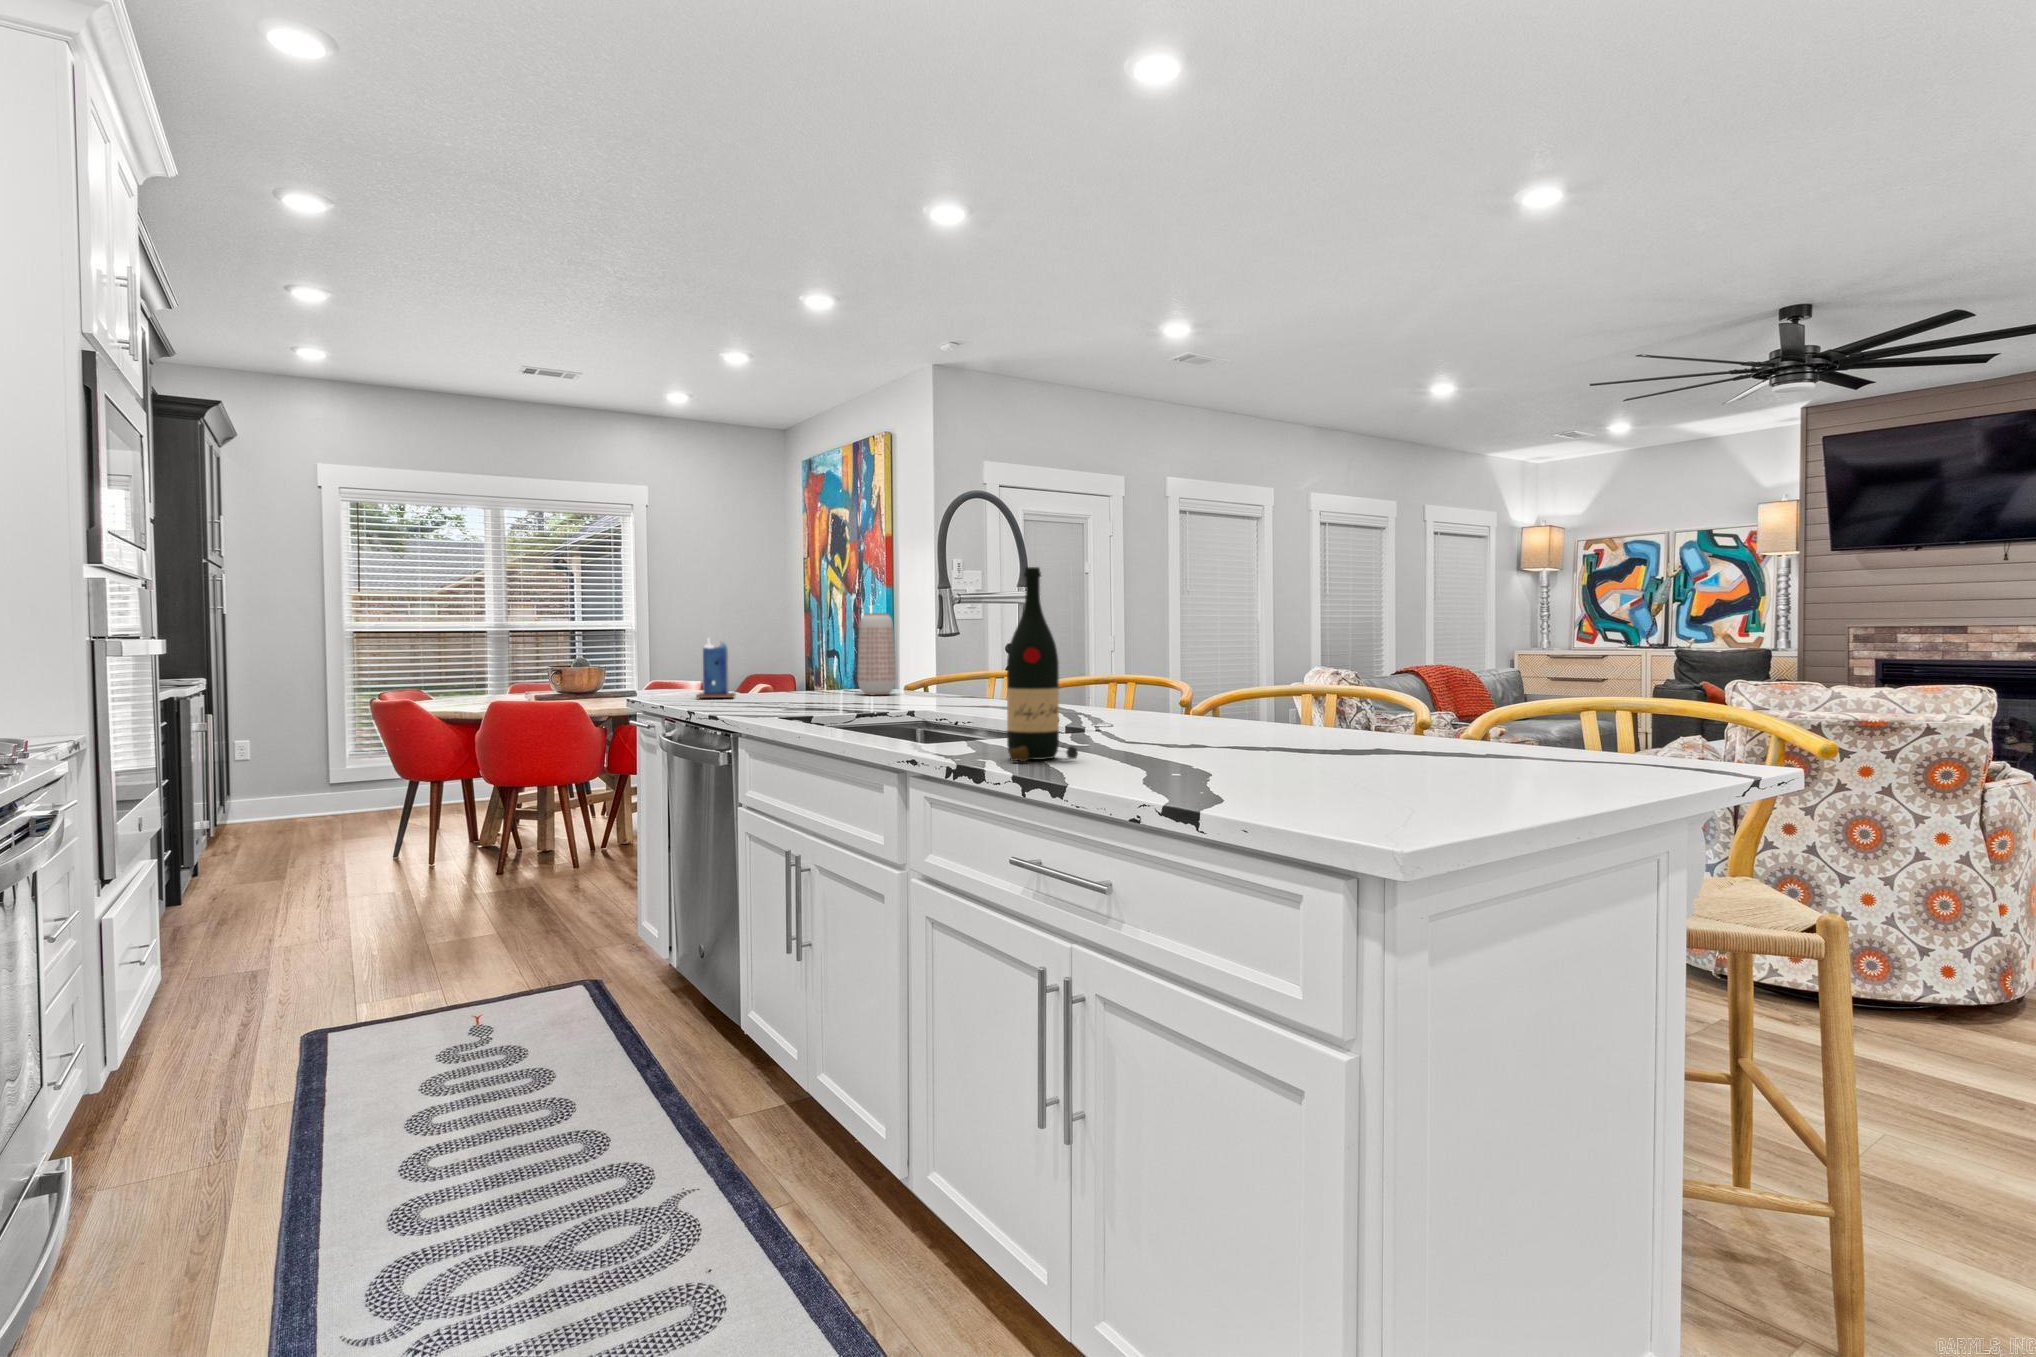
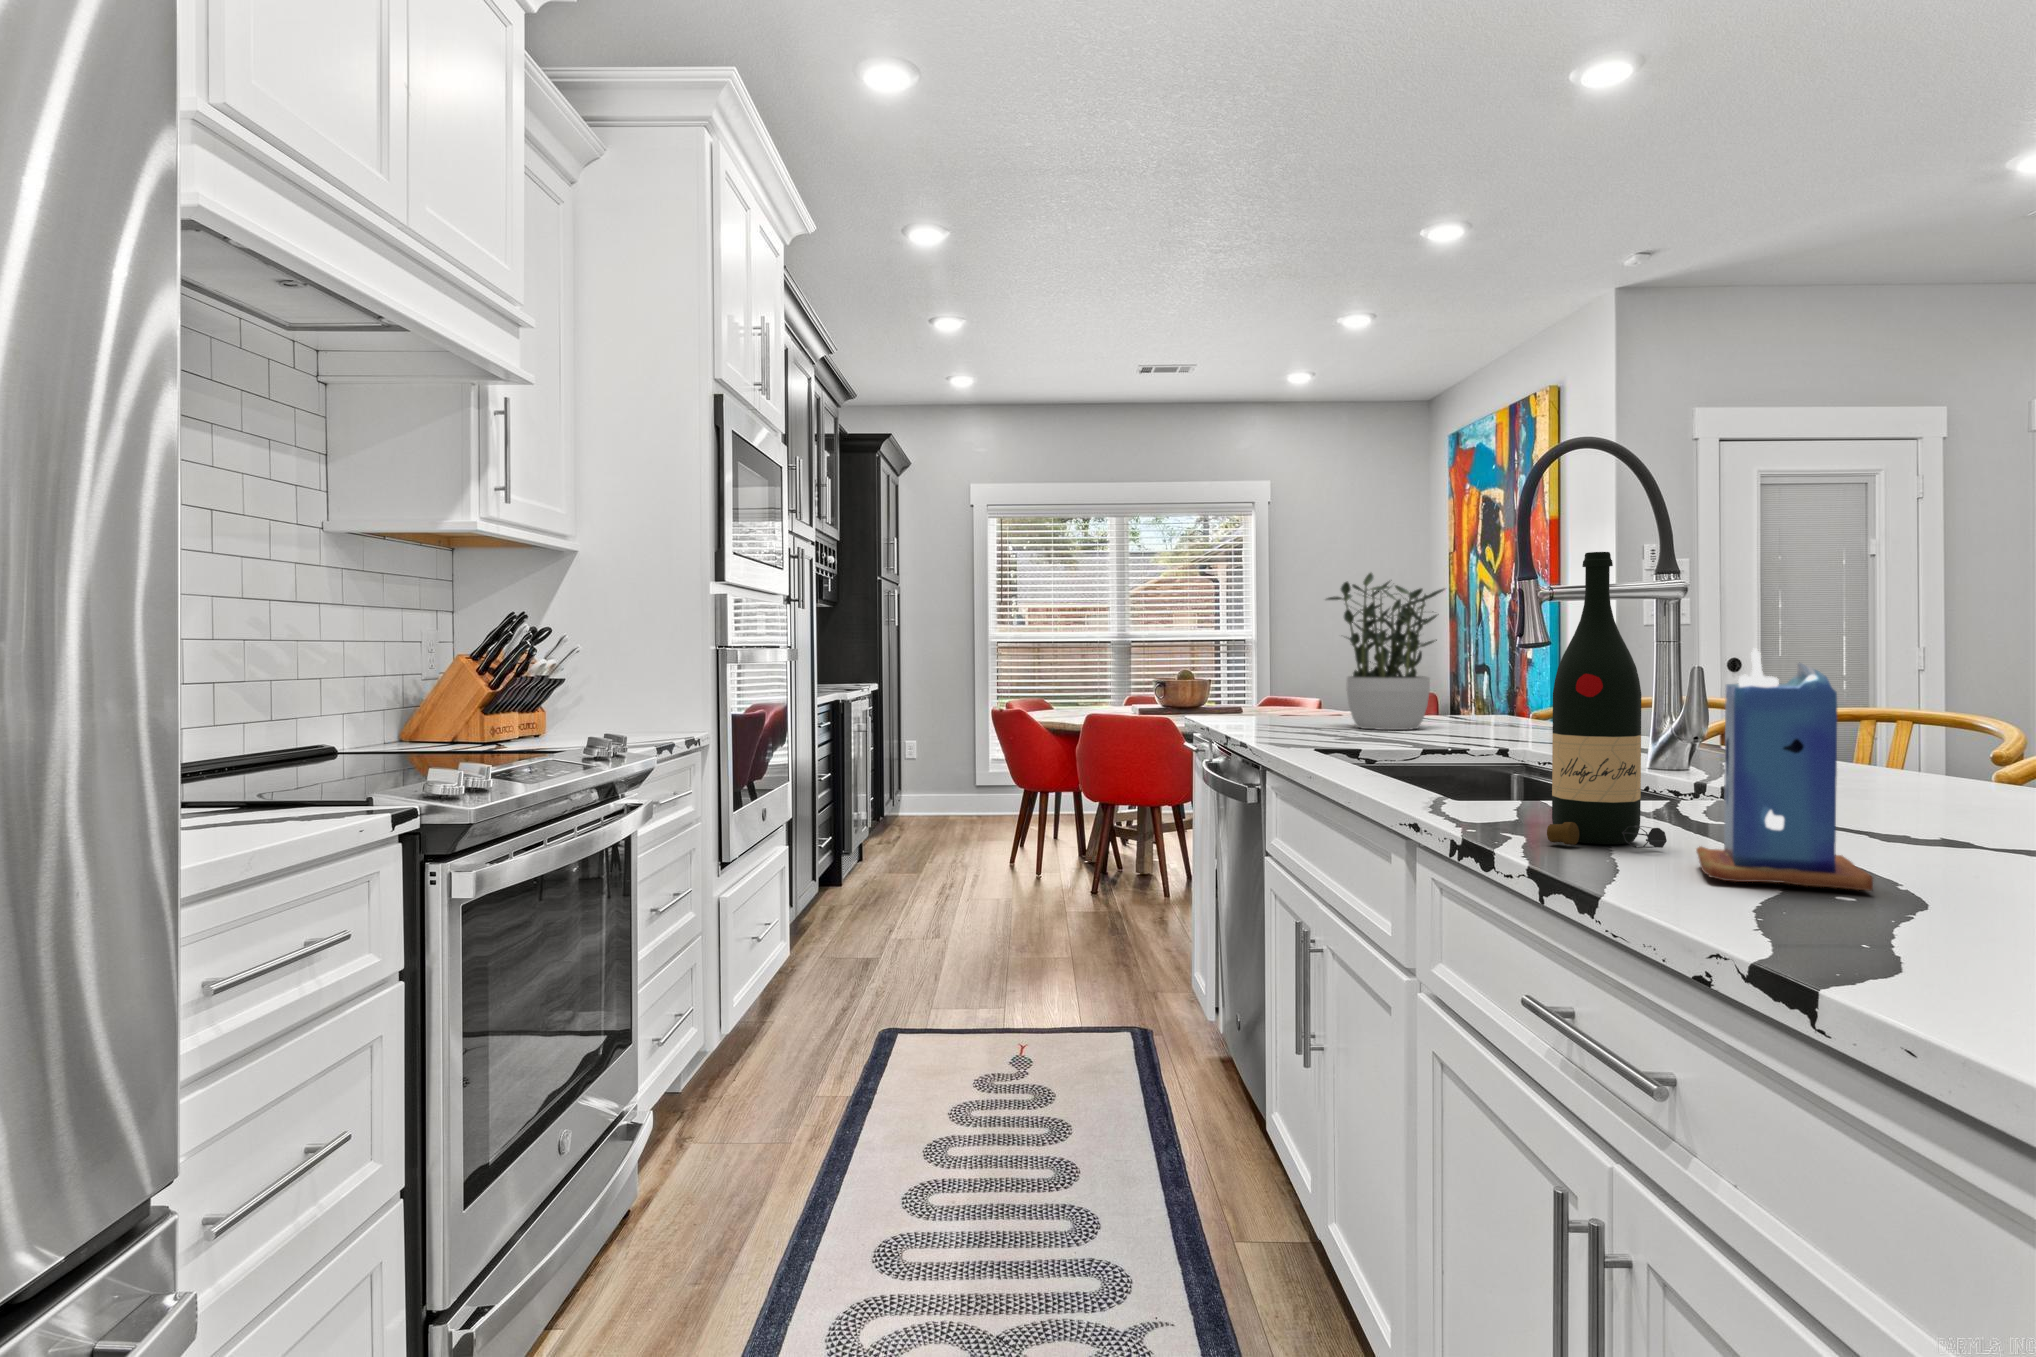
potted plant: none [751,574,847,701] -> present [1327,573,1444,730]
vase: present [857,613,896,695] -> none [1466,619,1519,725]
candle: present [696,640,735,698] -> present [1696,649,1873,891]

